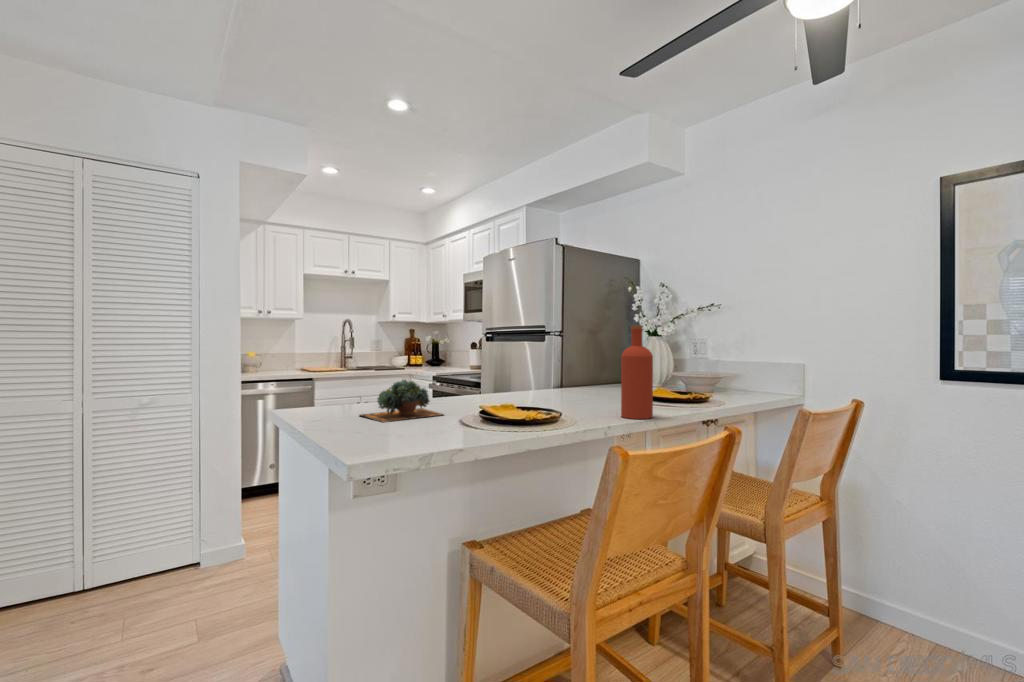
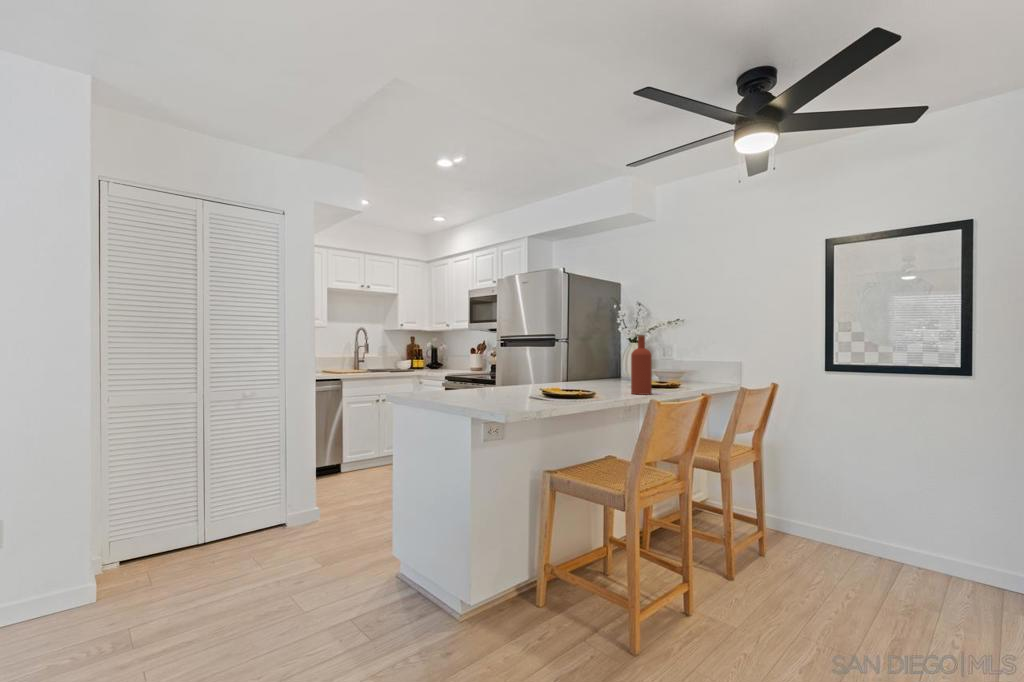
succulent plant: present [360,380,443,422] -> none [460,370,517,398]

